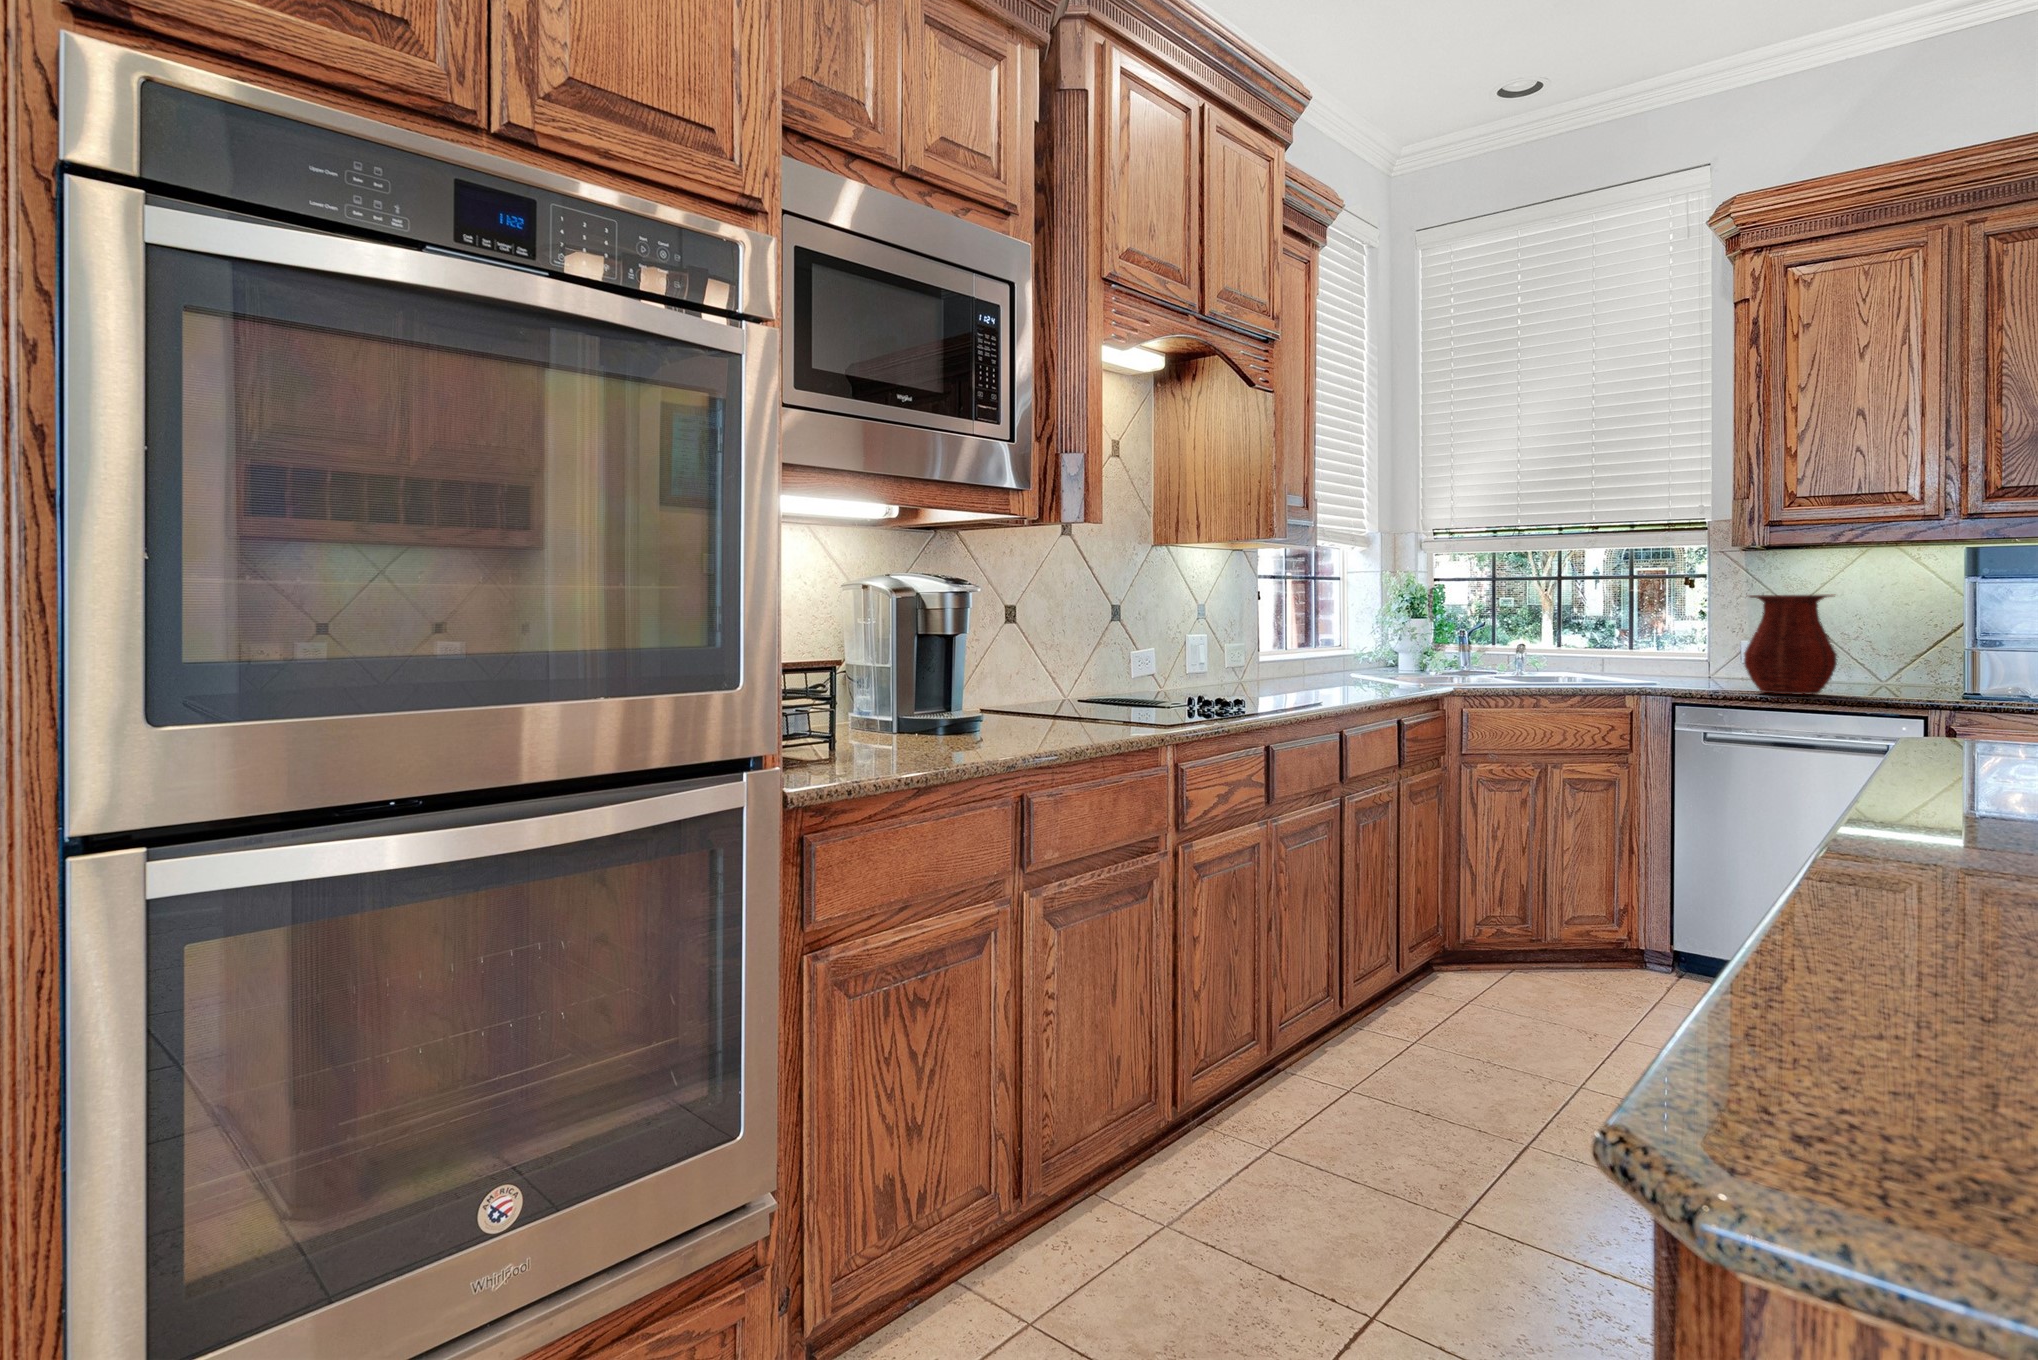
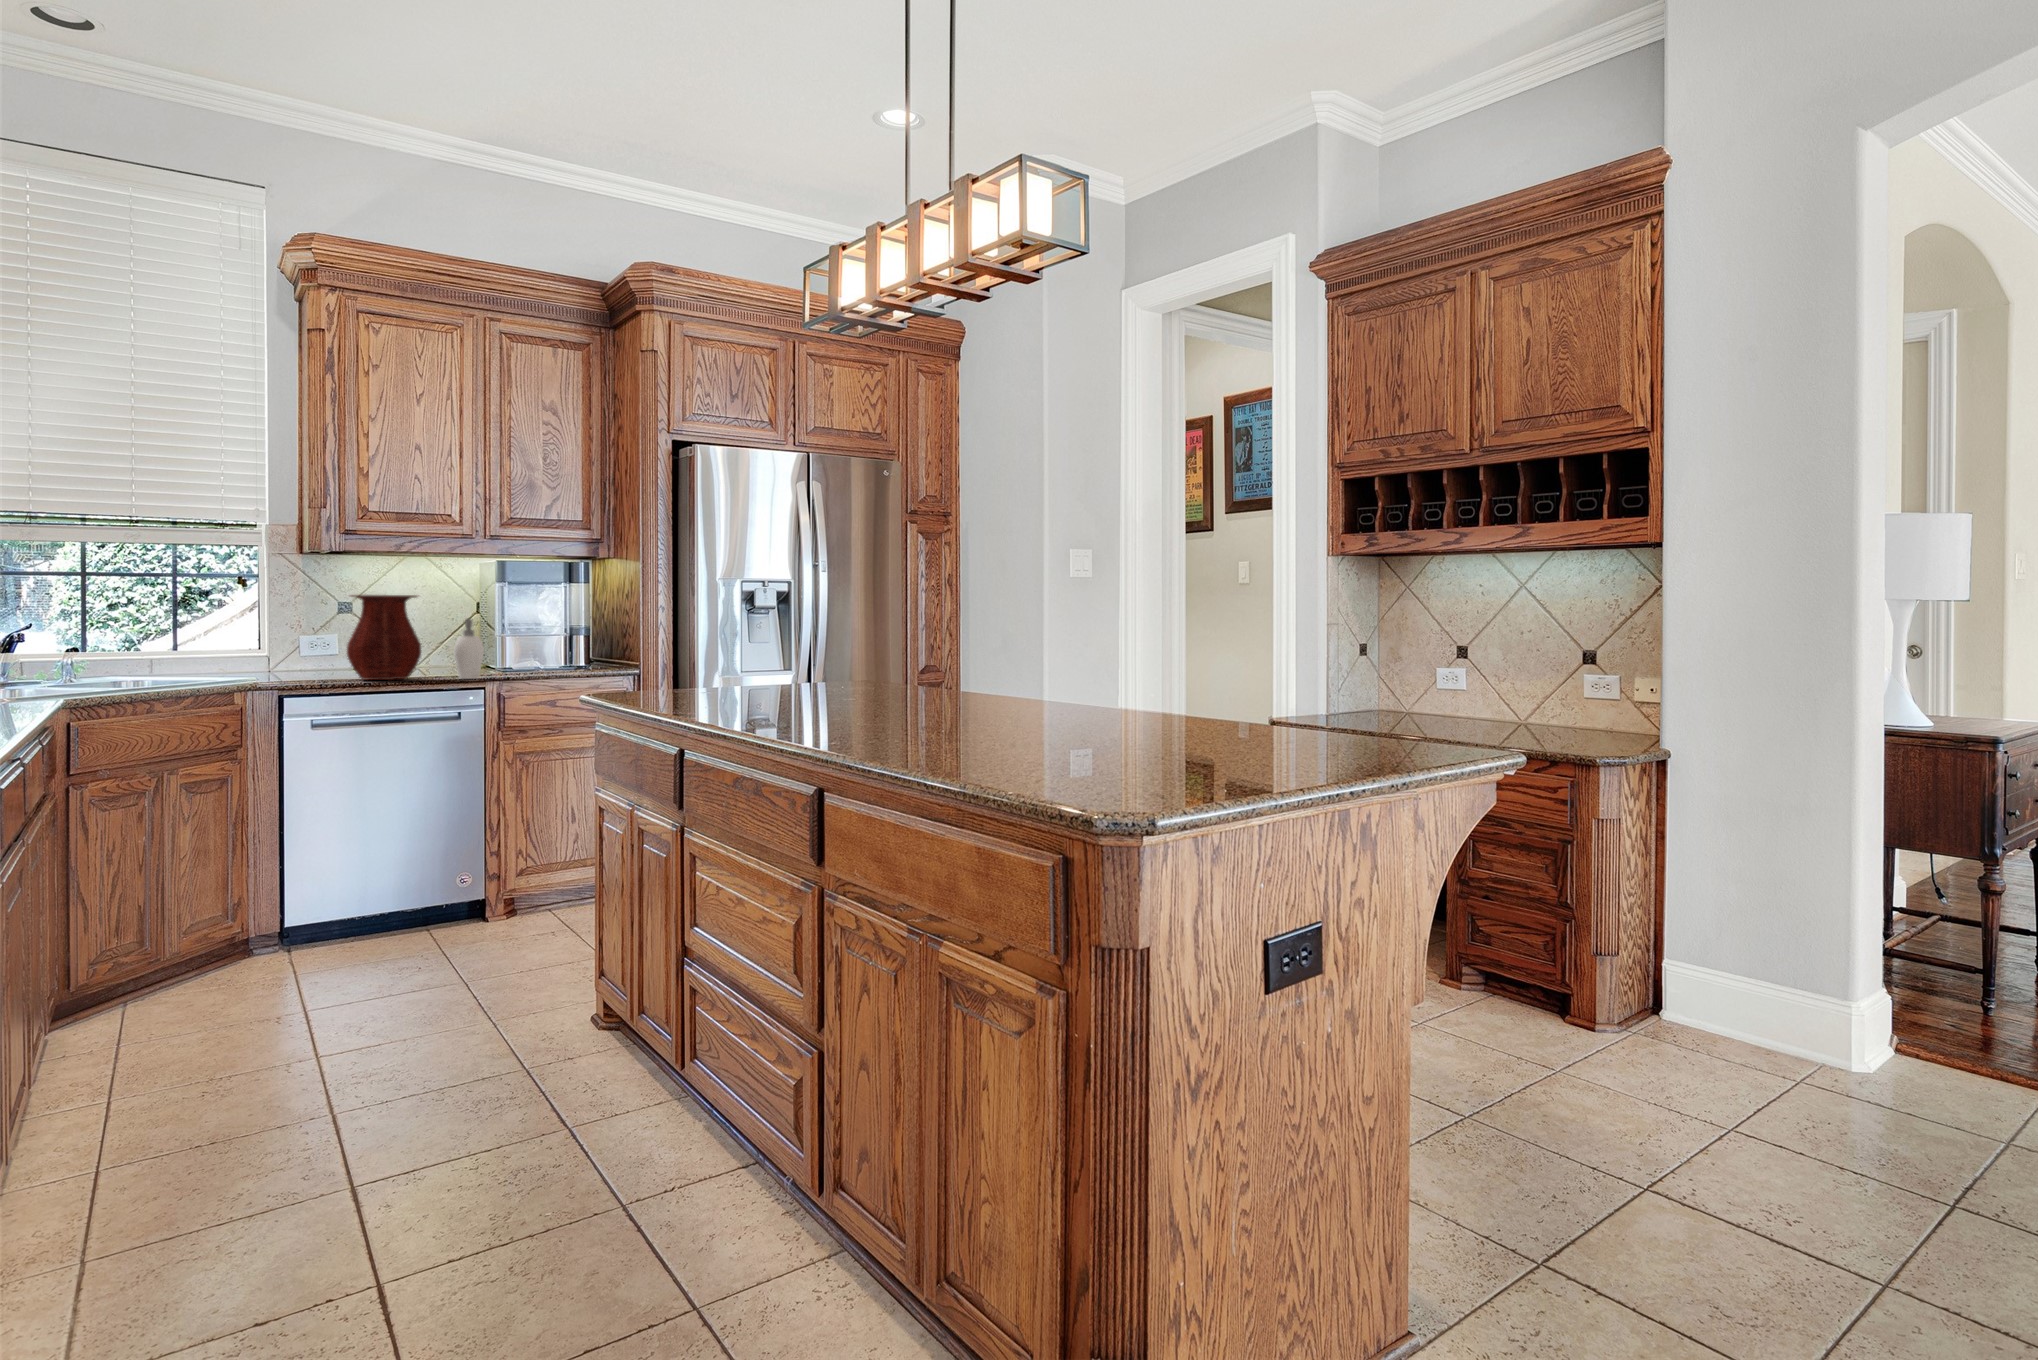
soap dispenser: none [1881,623,1925,701] -> present [454,619,484,679]

